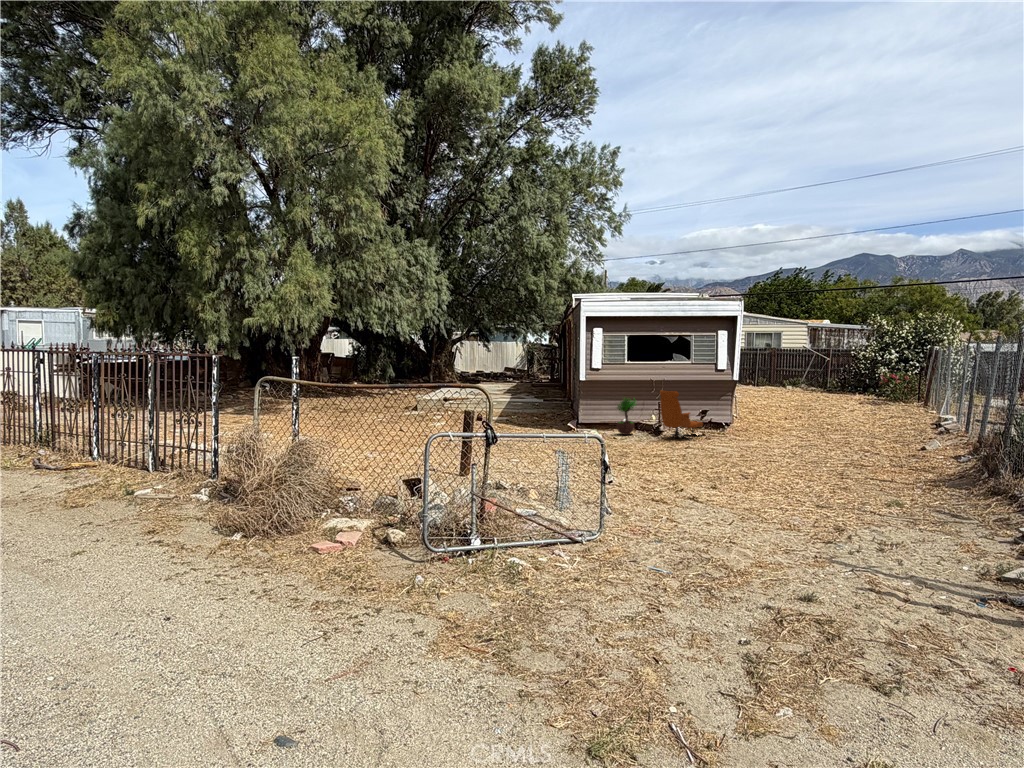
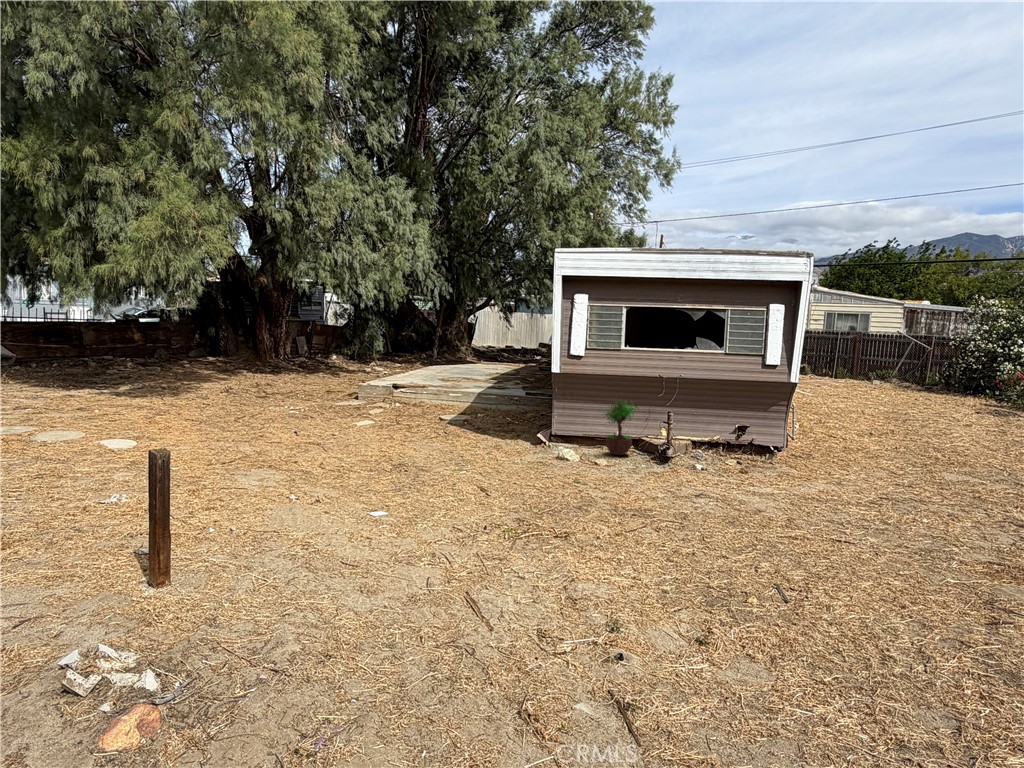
lounge chair: present [660,390,703,438] -> none [668,394,737,473]

